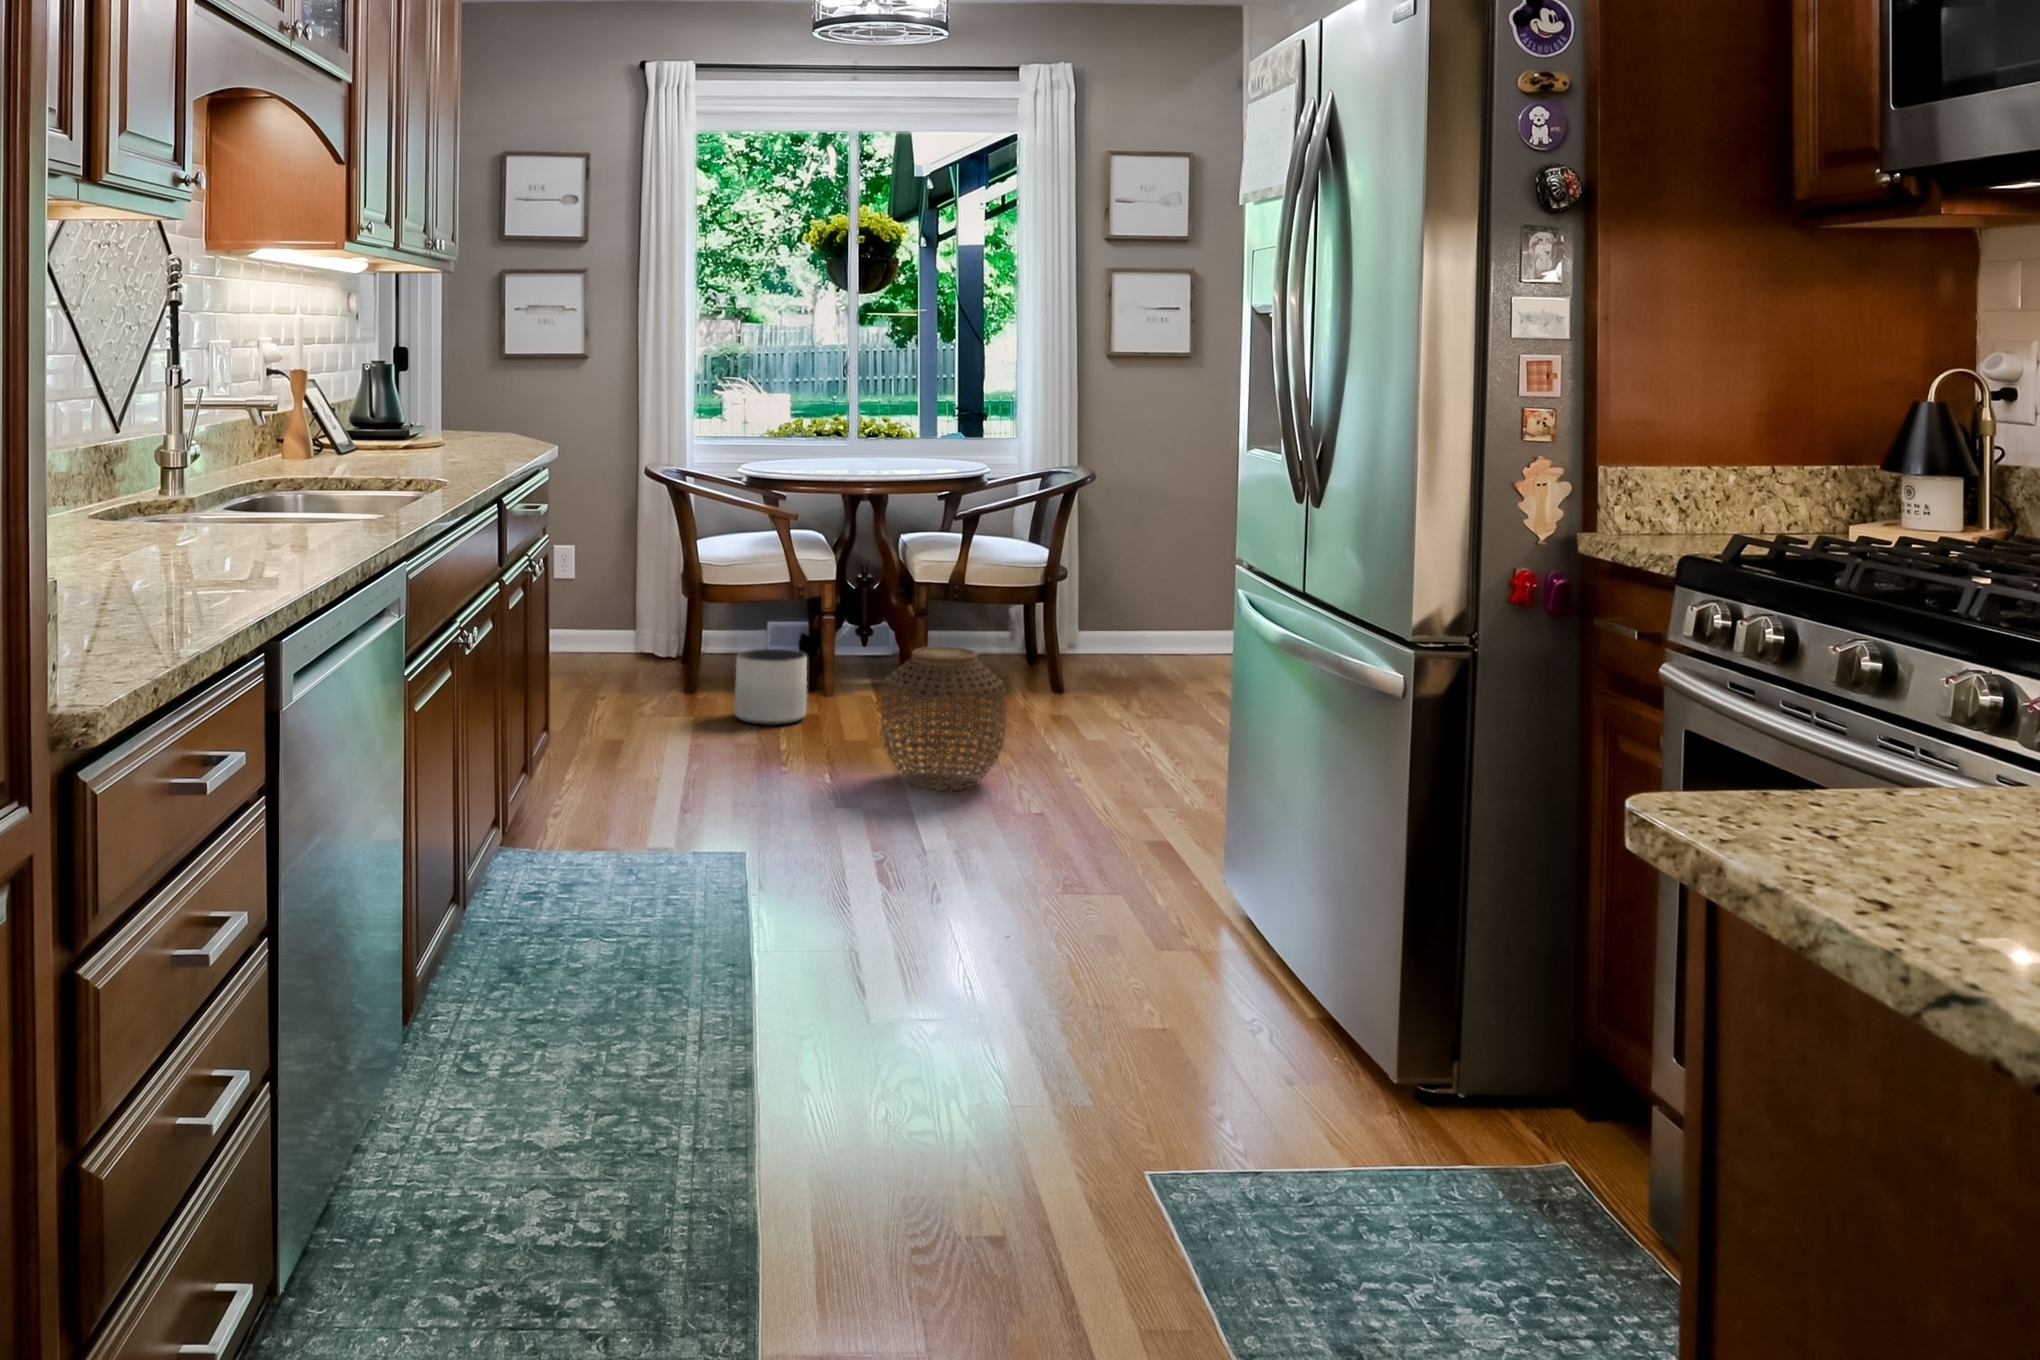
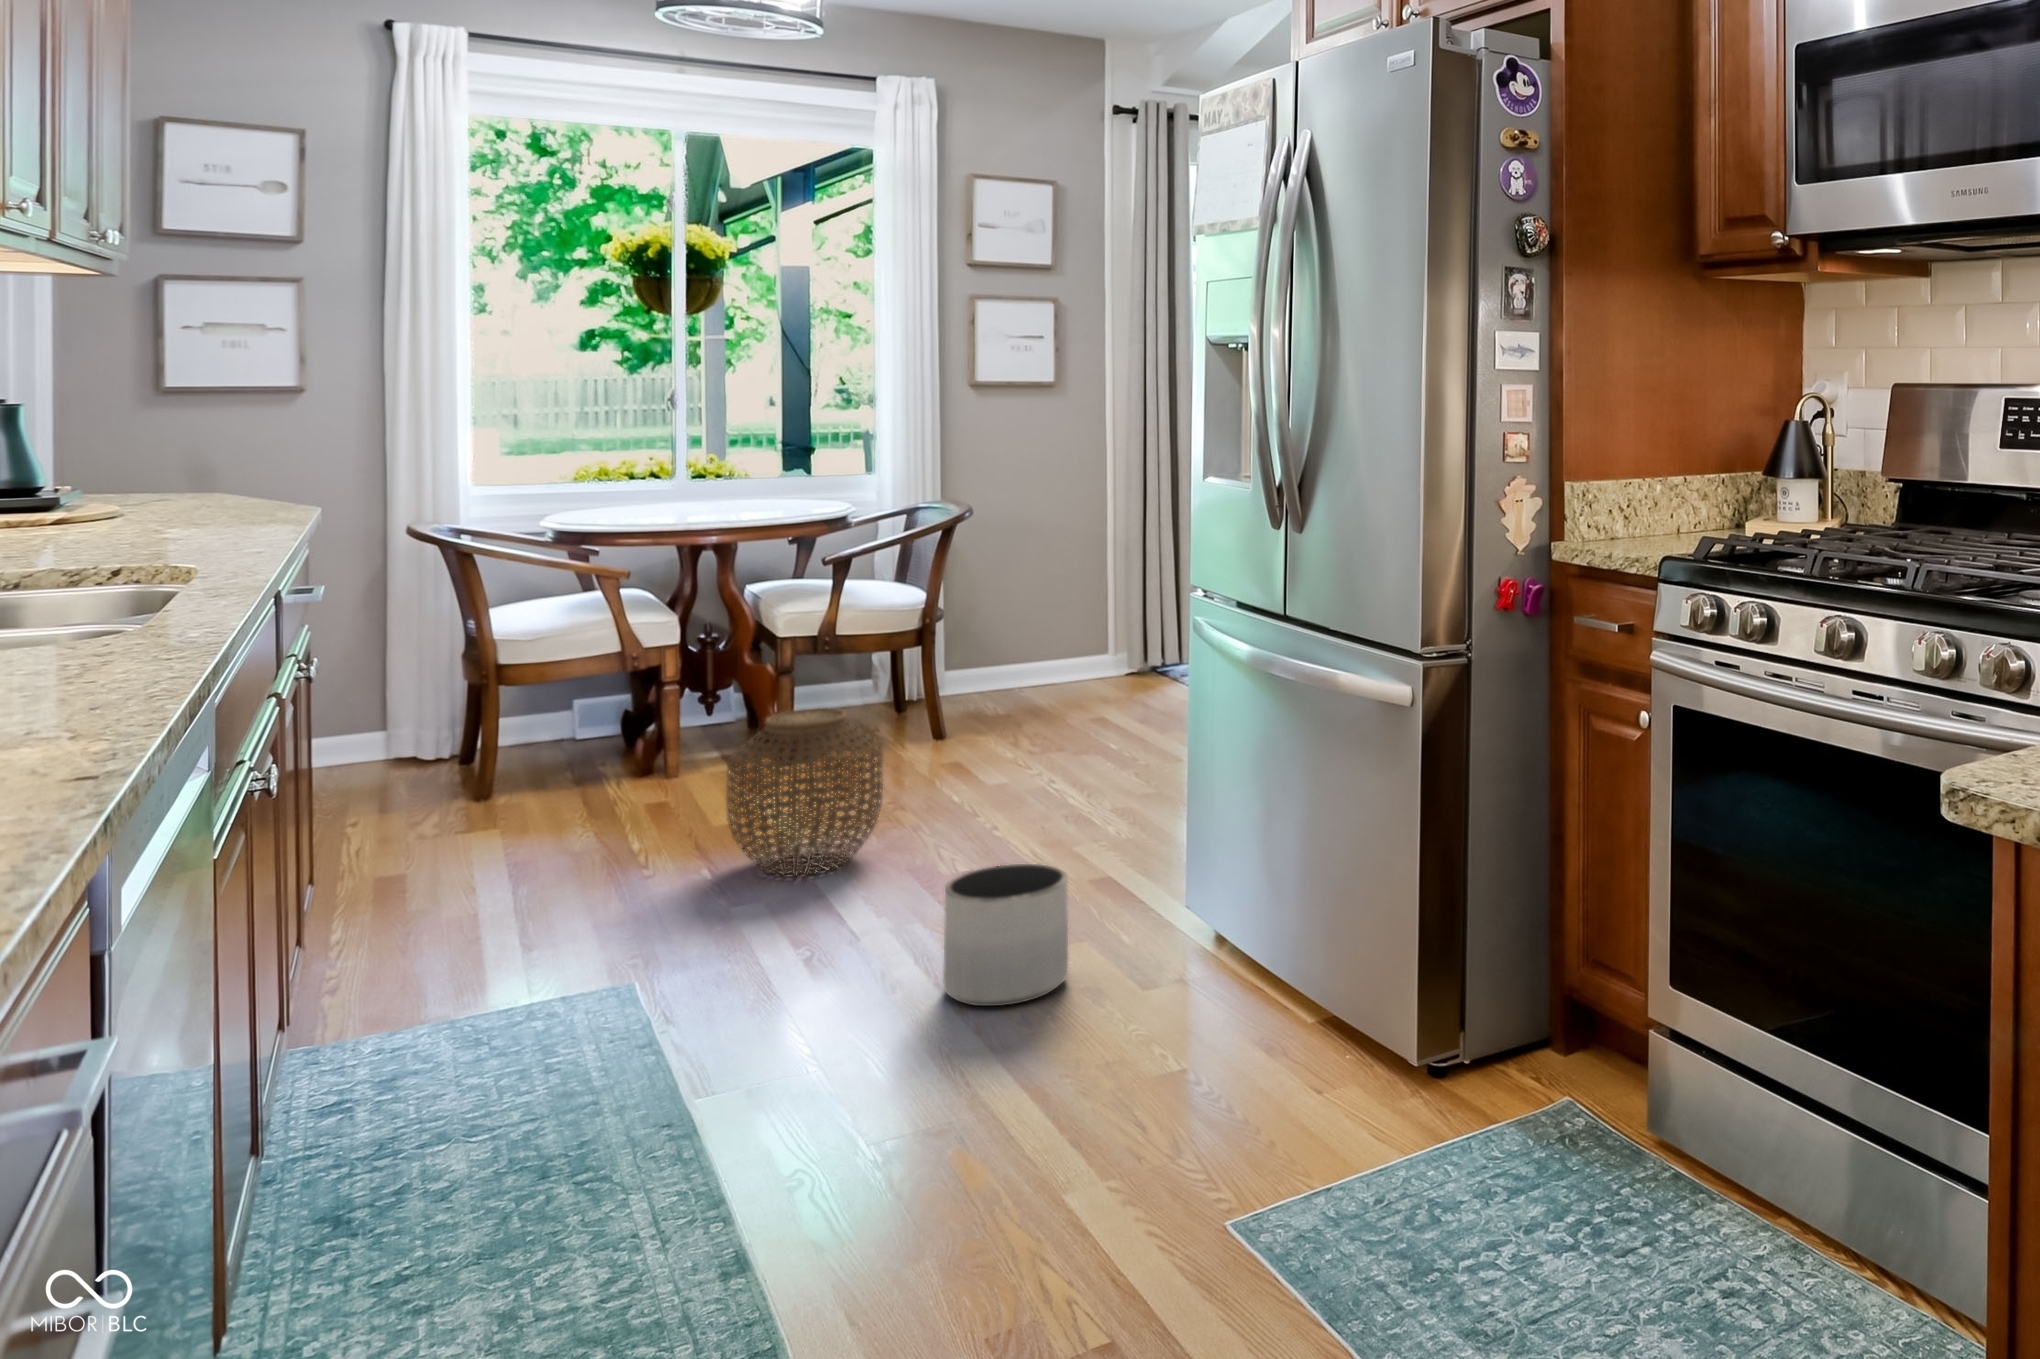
planter: present [735,649,807,725] -> present [943,864,1068,1006]

